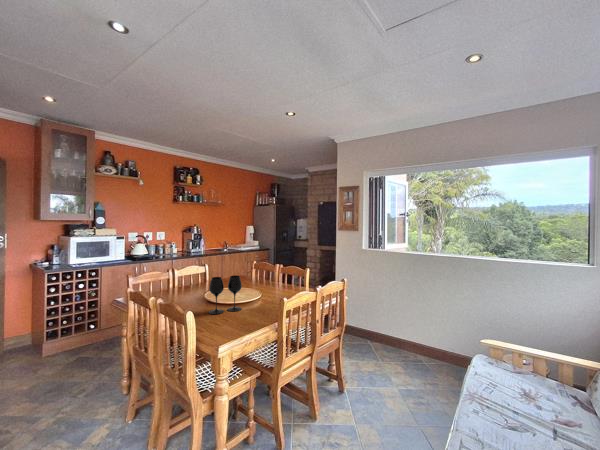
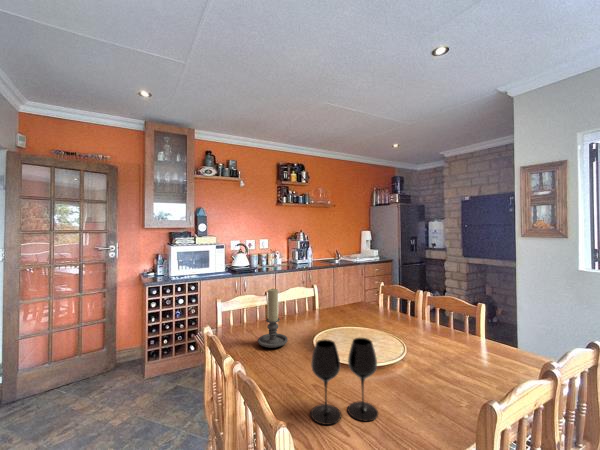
candle holder: none [171,260,192,297] -> present [258,289,288,348]

